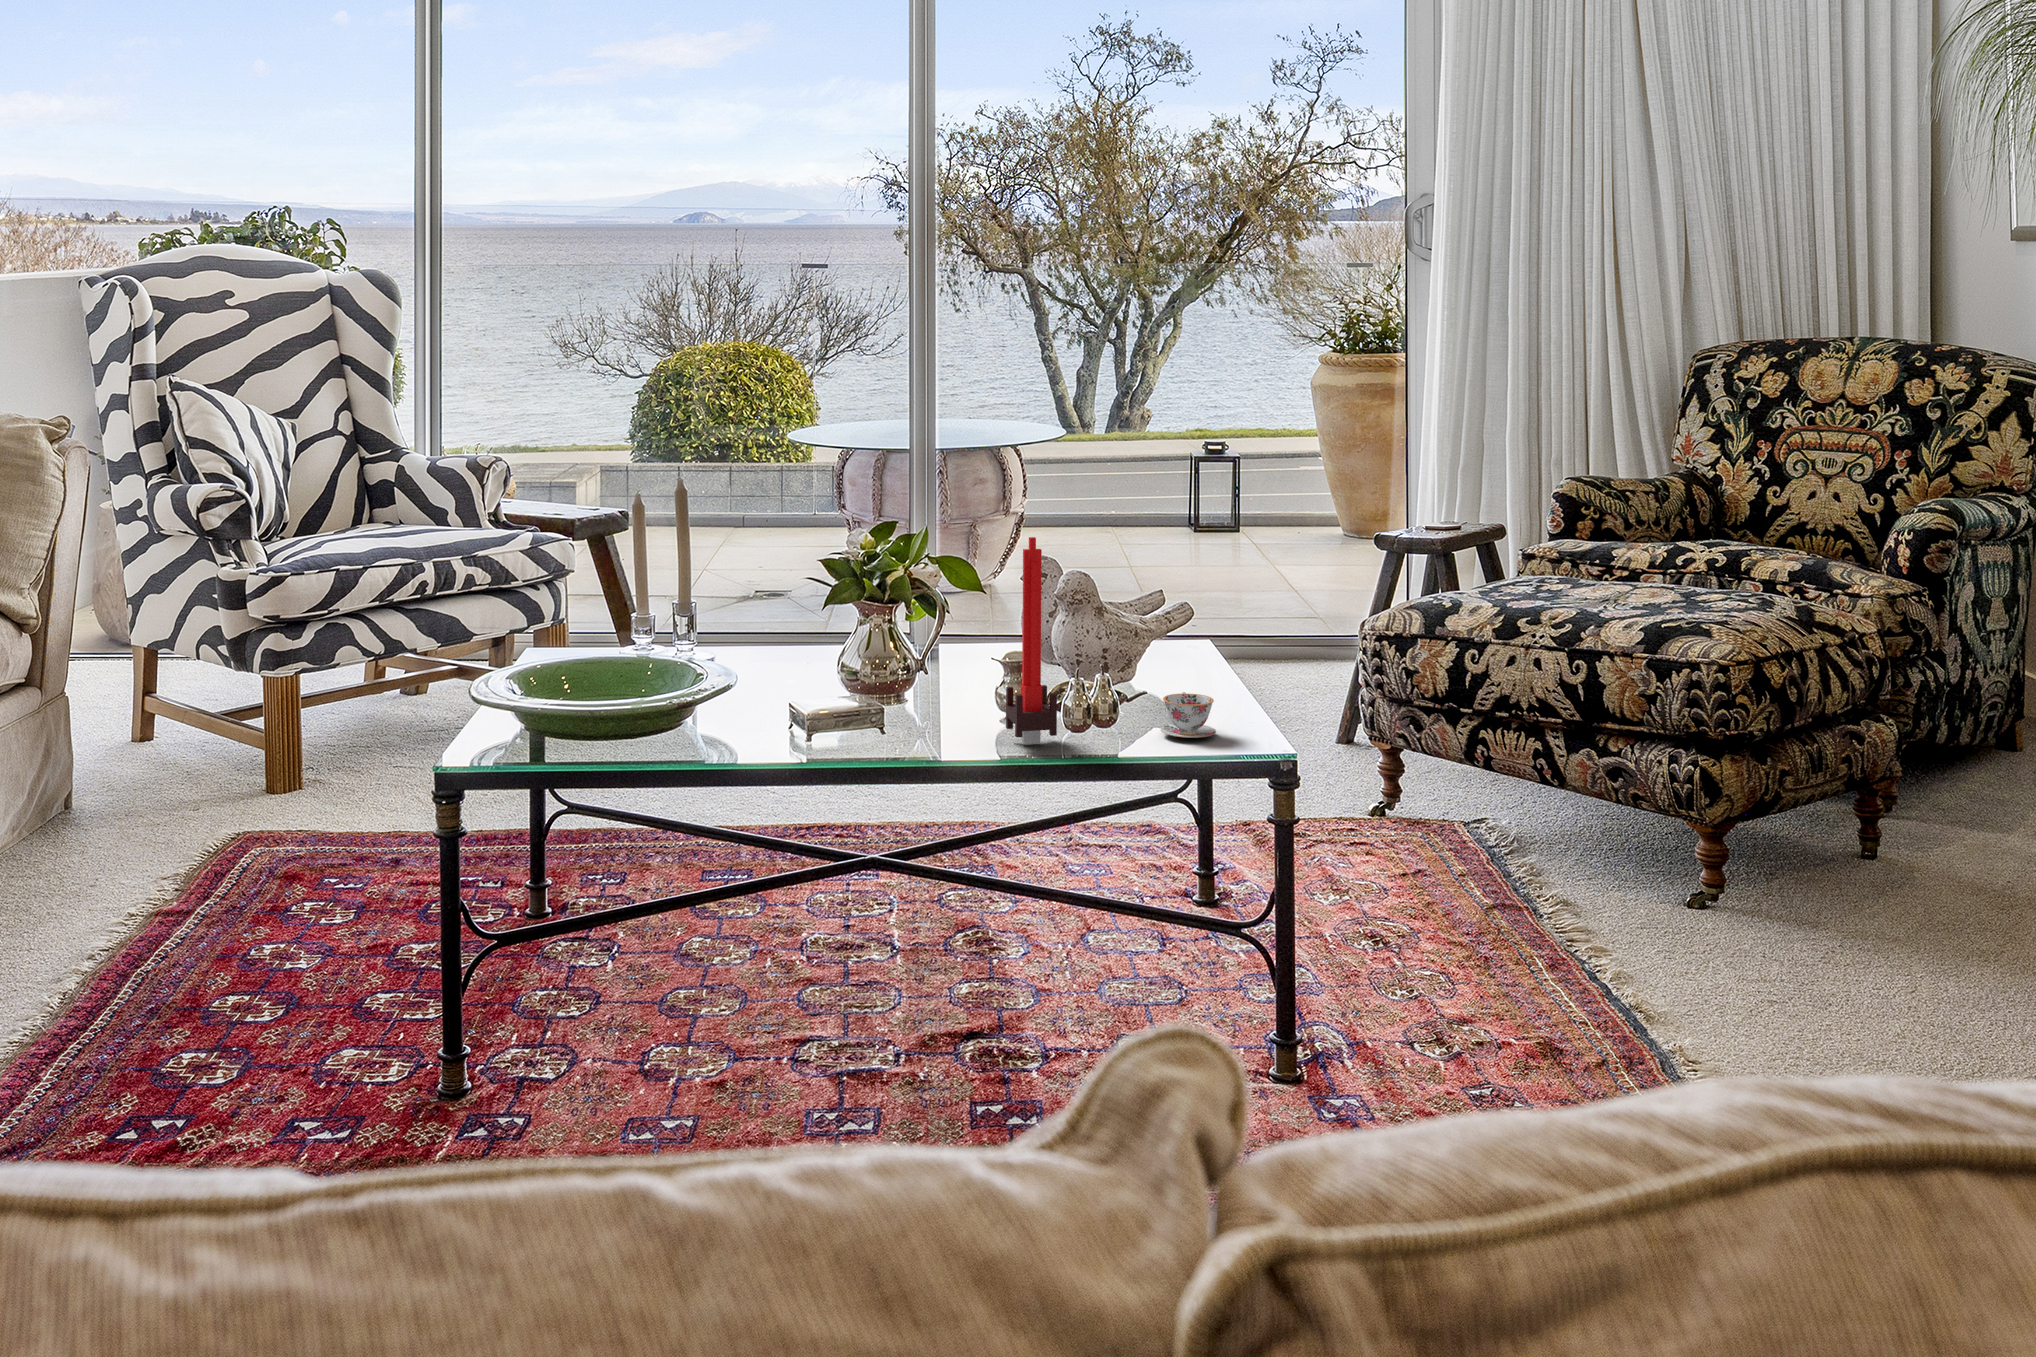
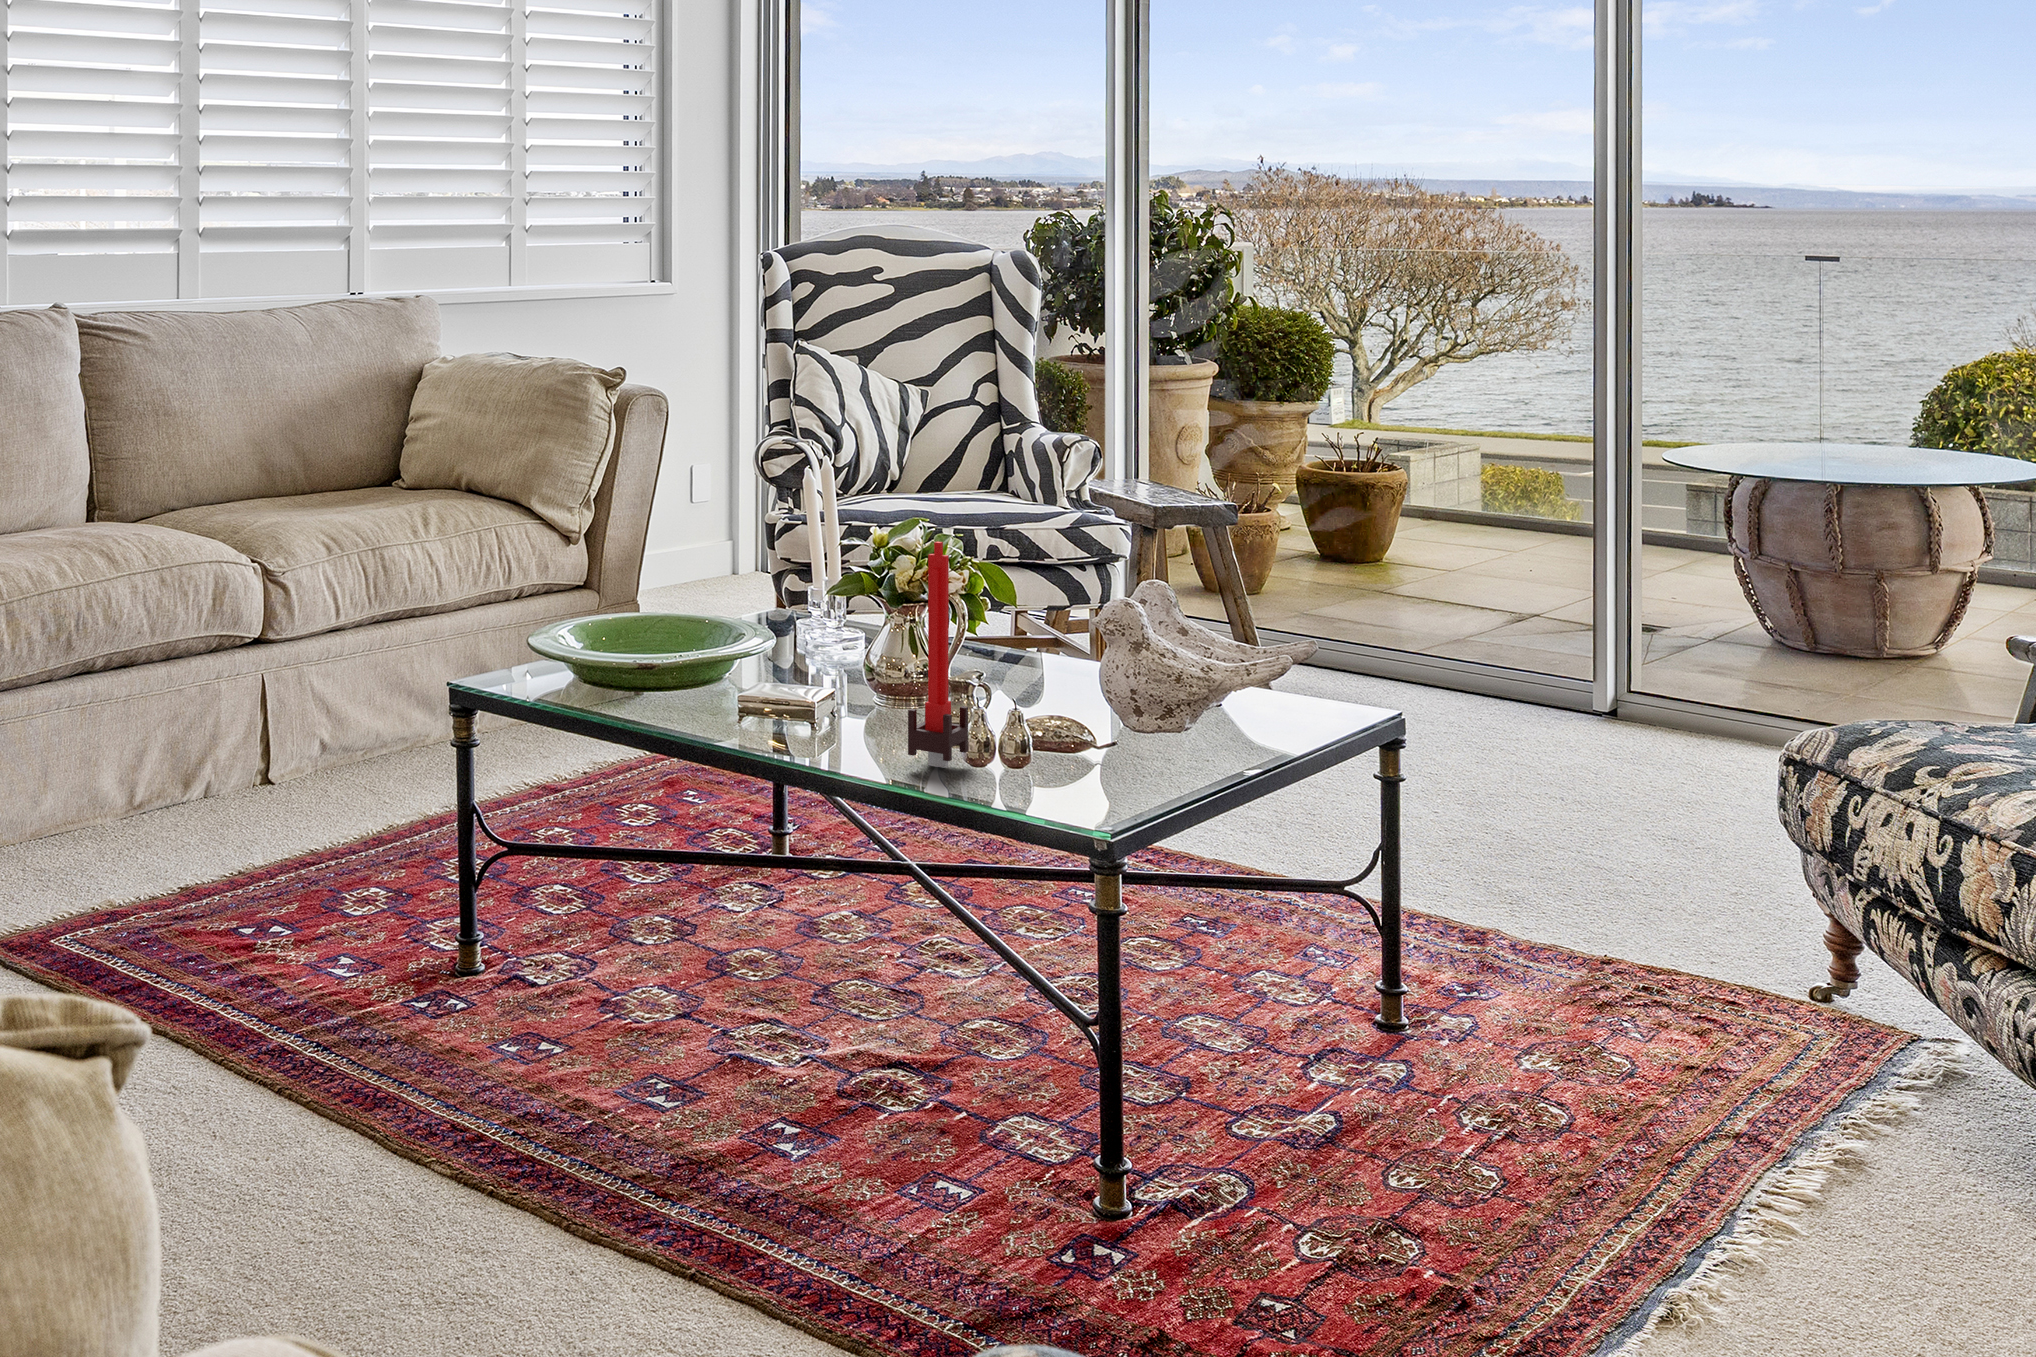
teacup: present [1160,692,1216,738] -> none [1071,744,1136,797]

